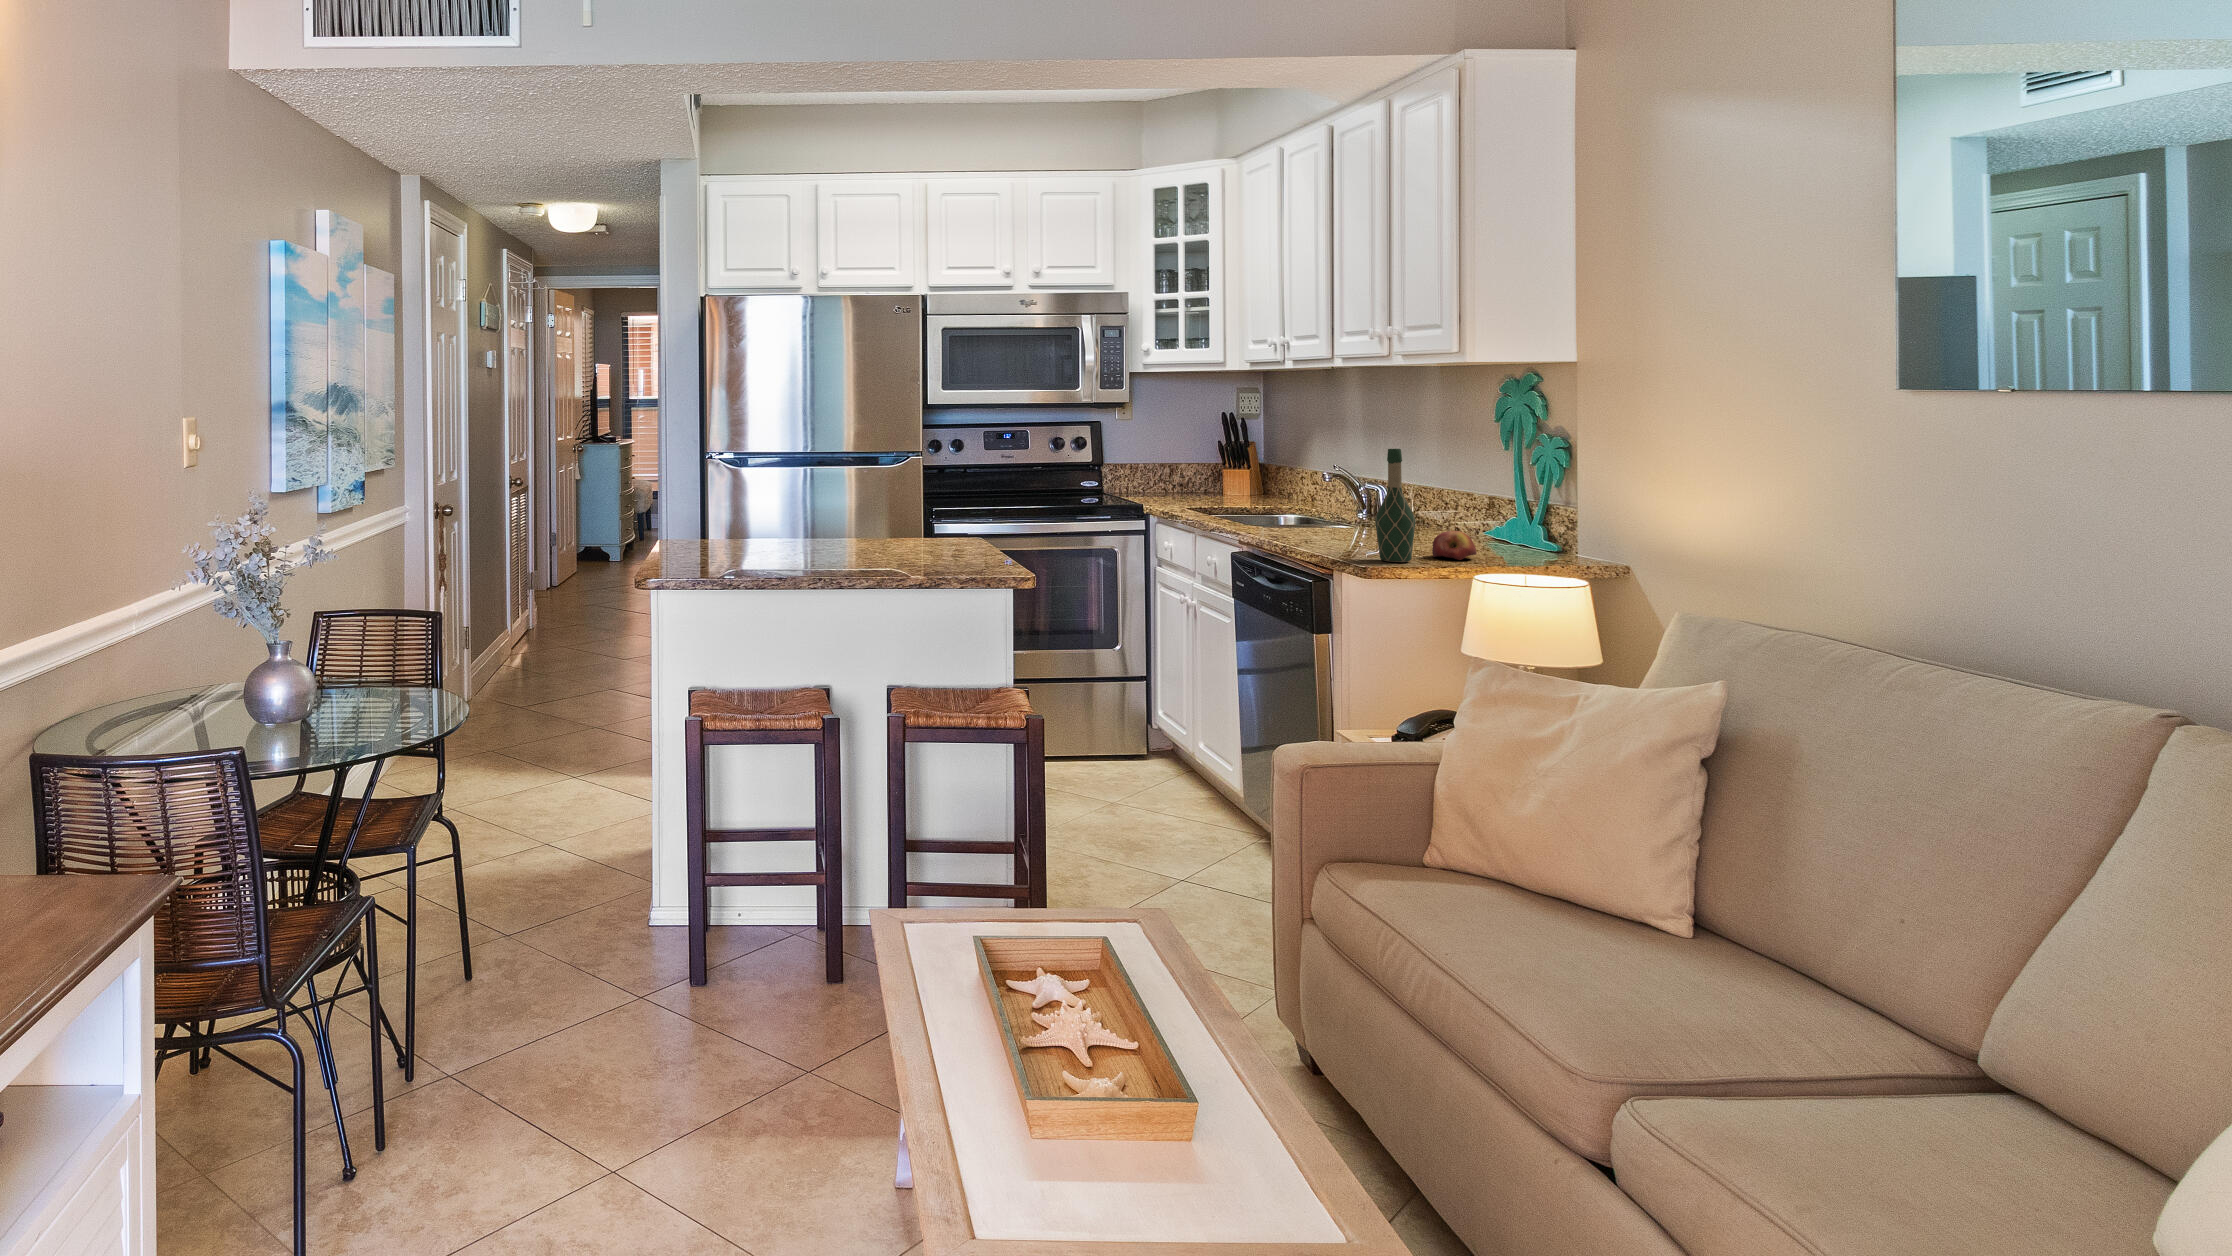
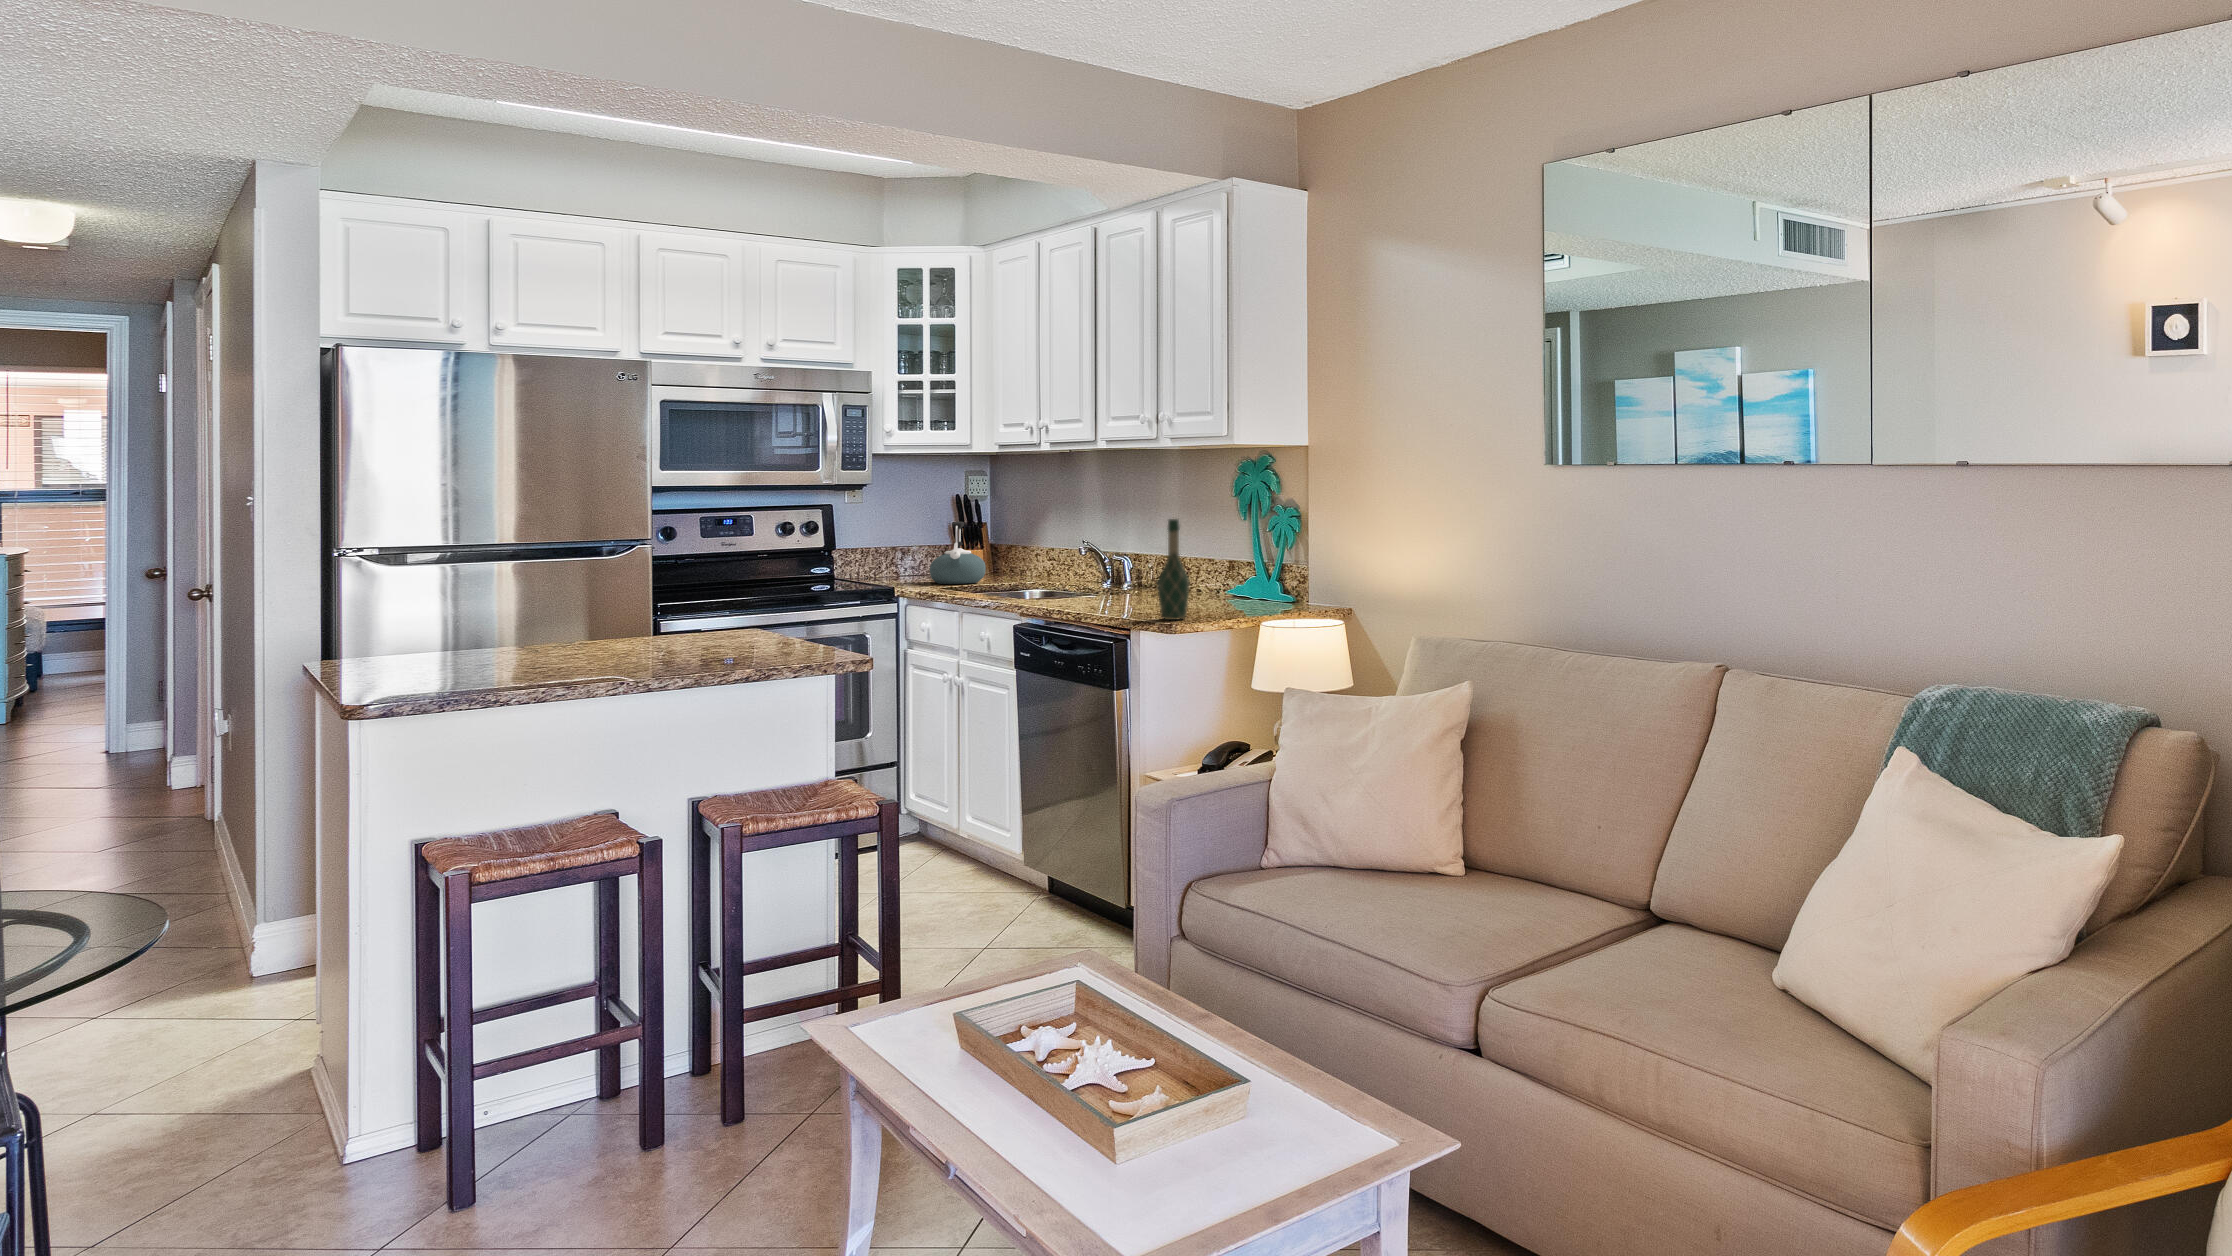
kettle: none [1193,439,1249,500] -> present [930,522,986,584]
apple: present [1432,531,1477,560] -> none [1196,590,1230,615]

